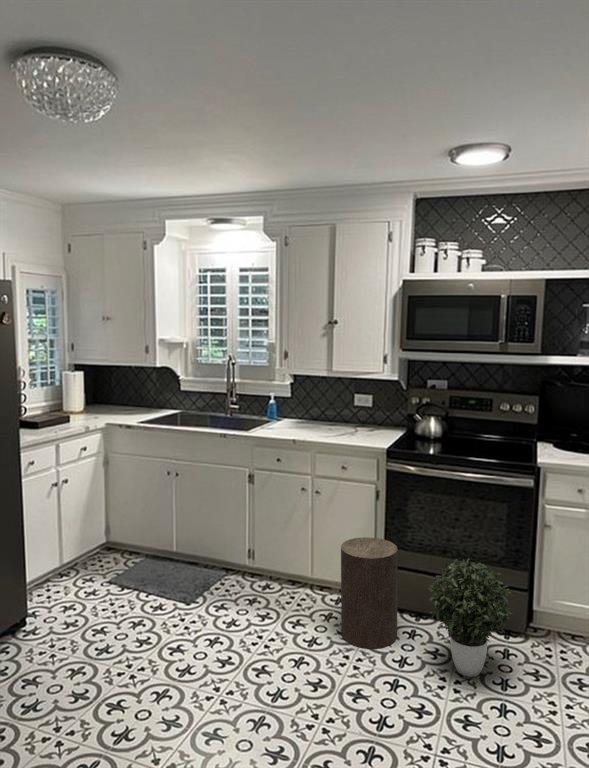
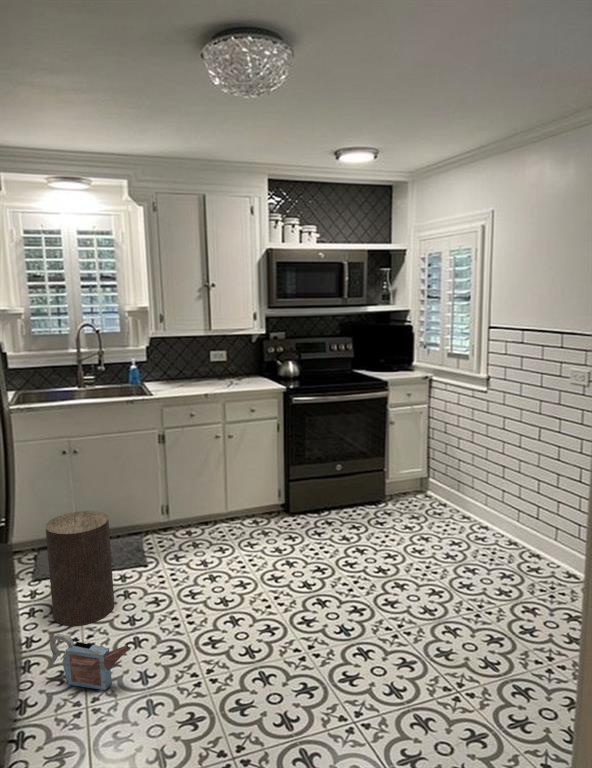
potted plant: present [428,559,512,677] -> none [149,505,226,609]
watering can: none [310,644,366,716] -> present [50,634,131,690]

